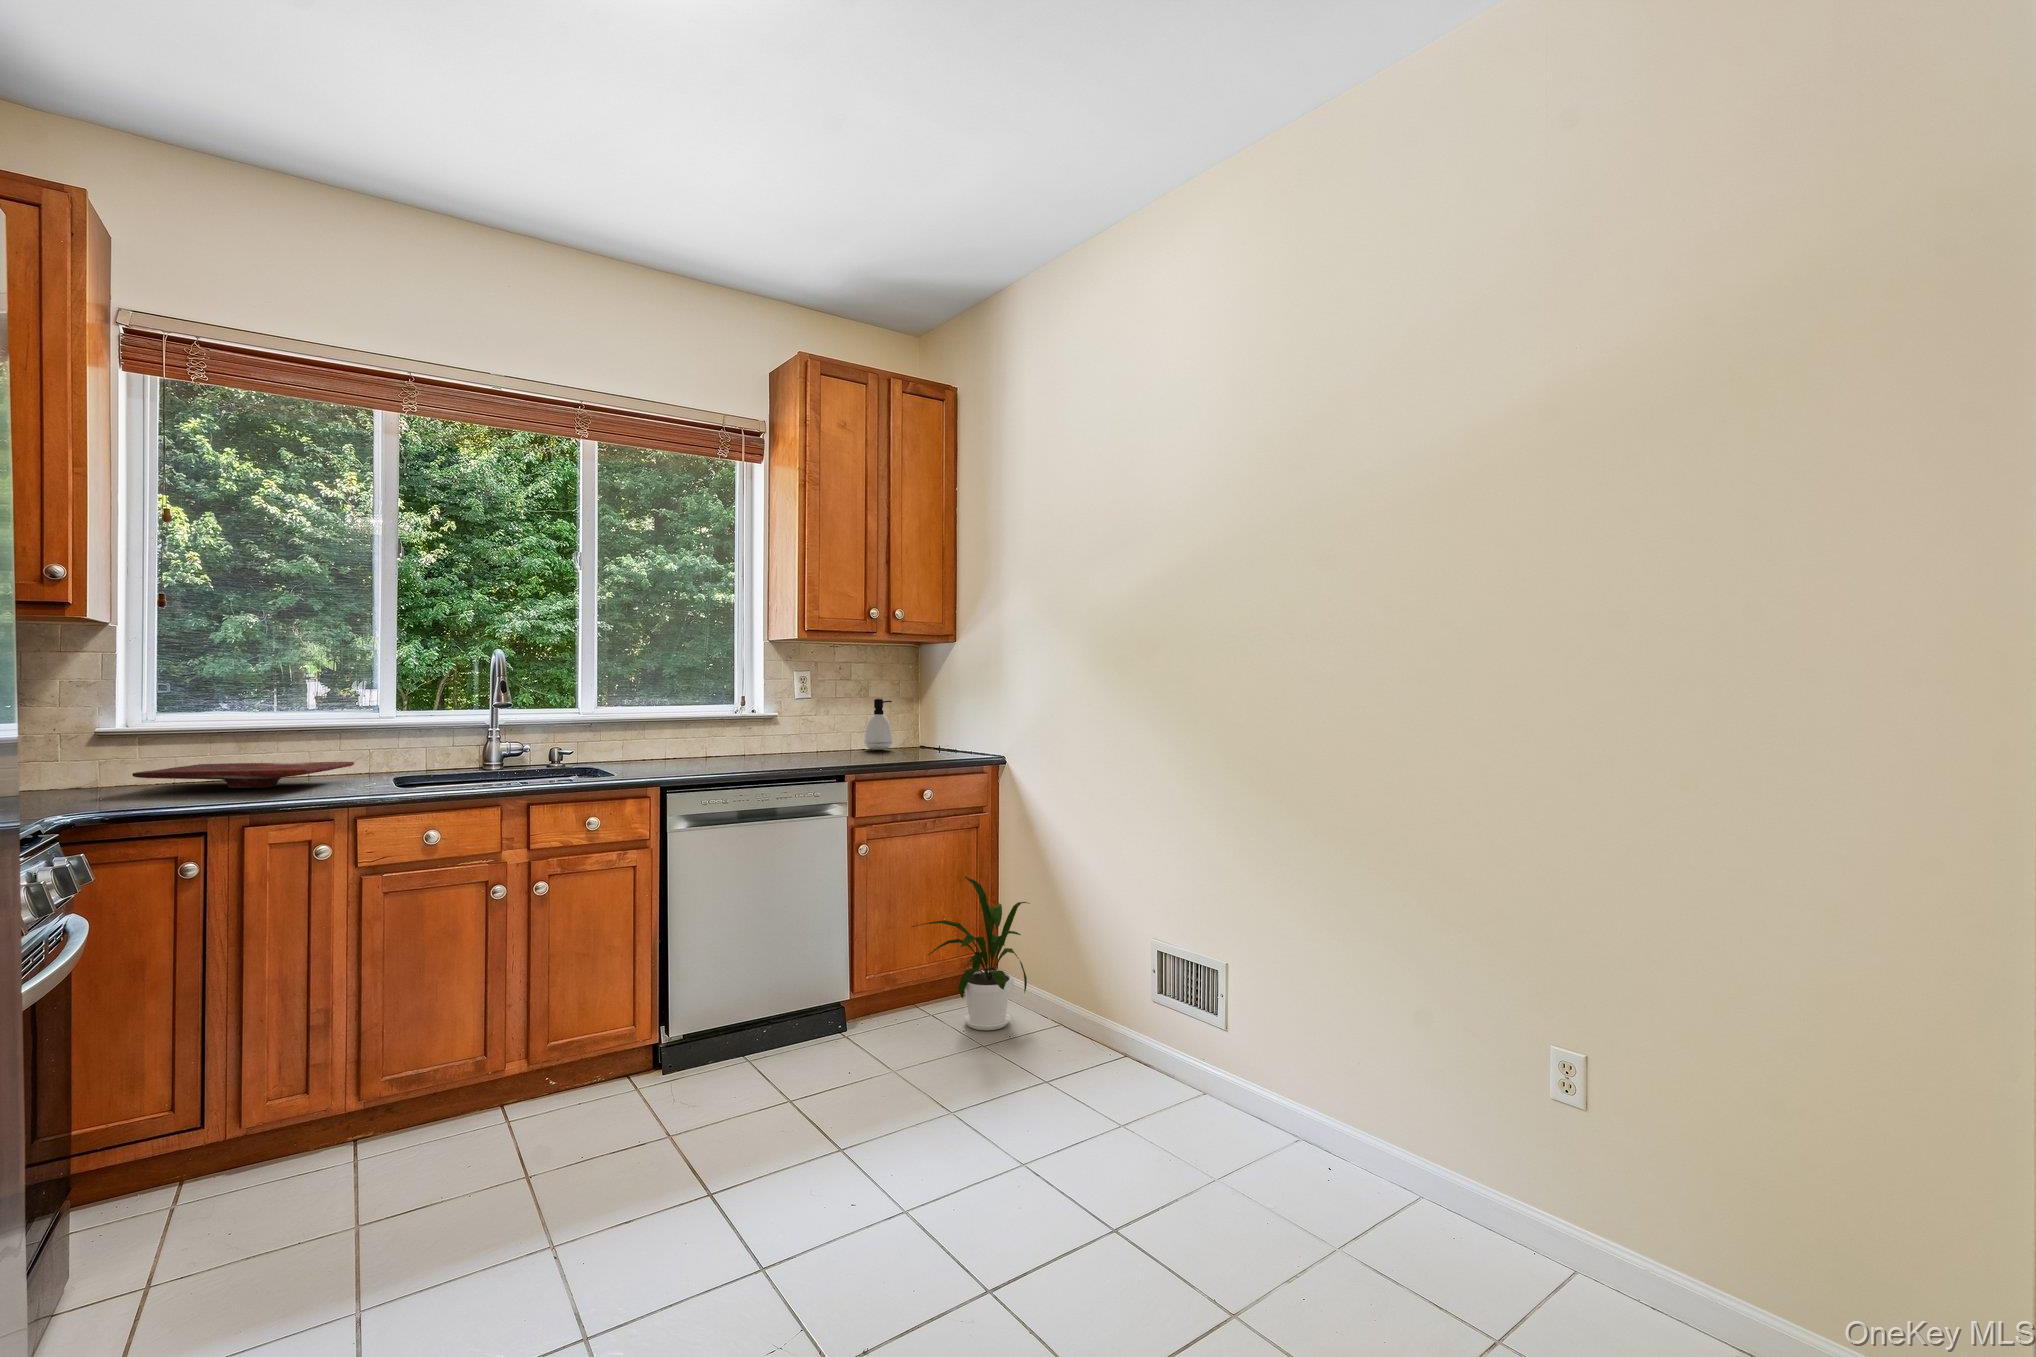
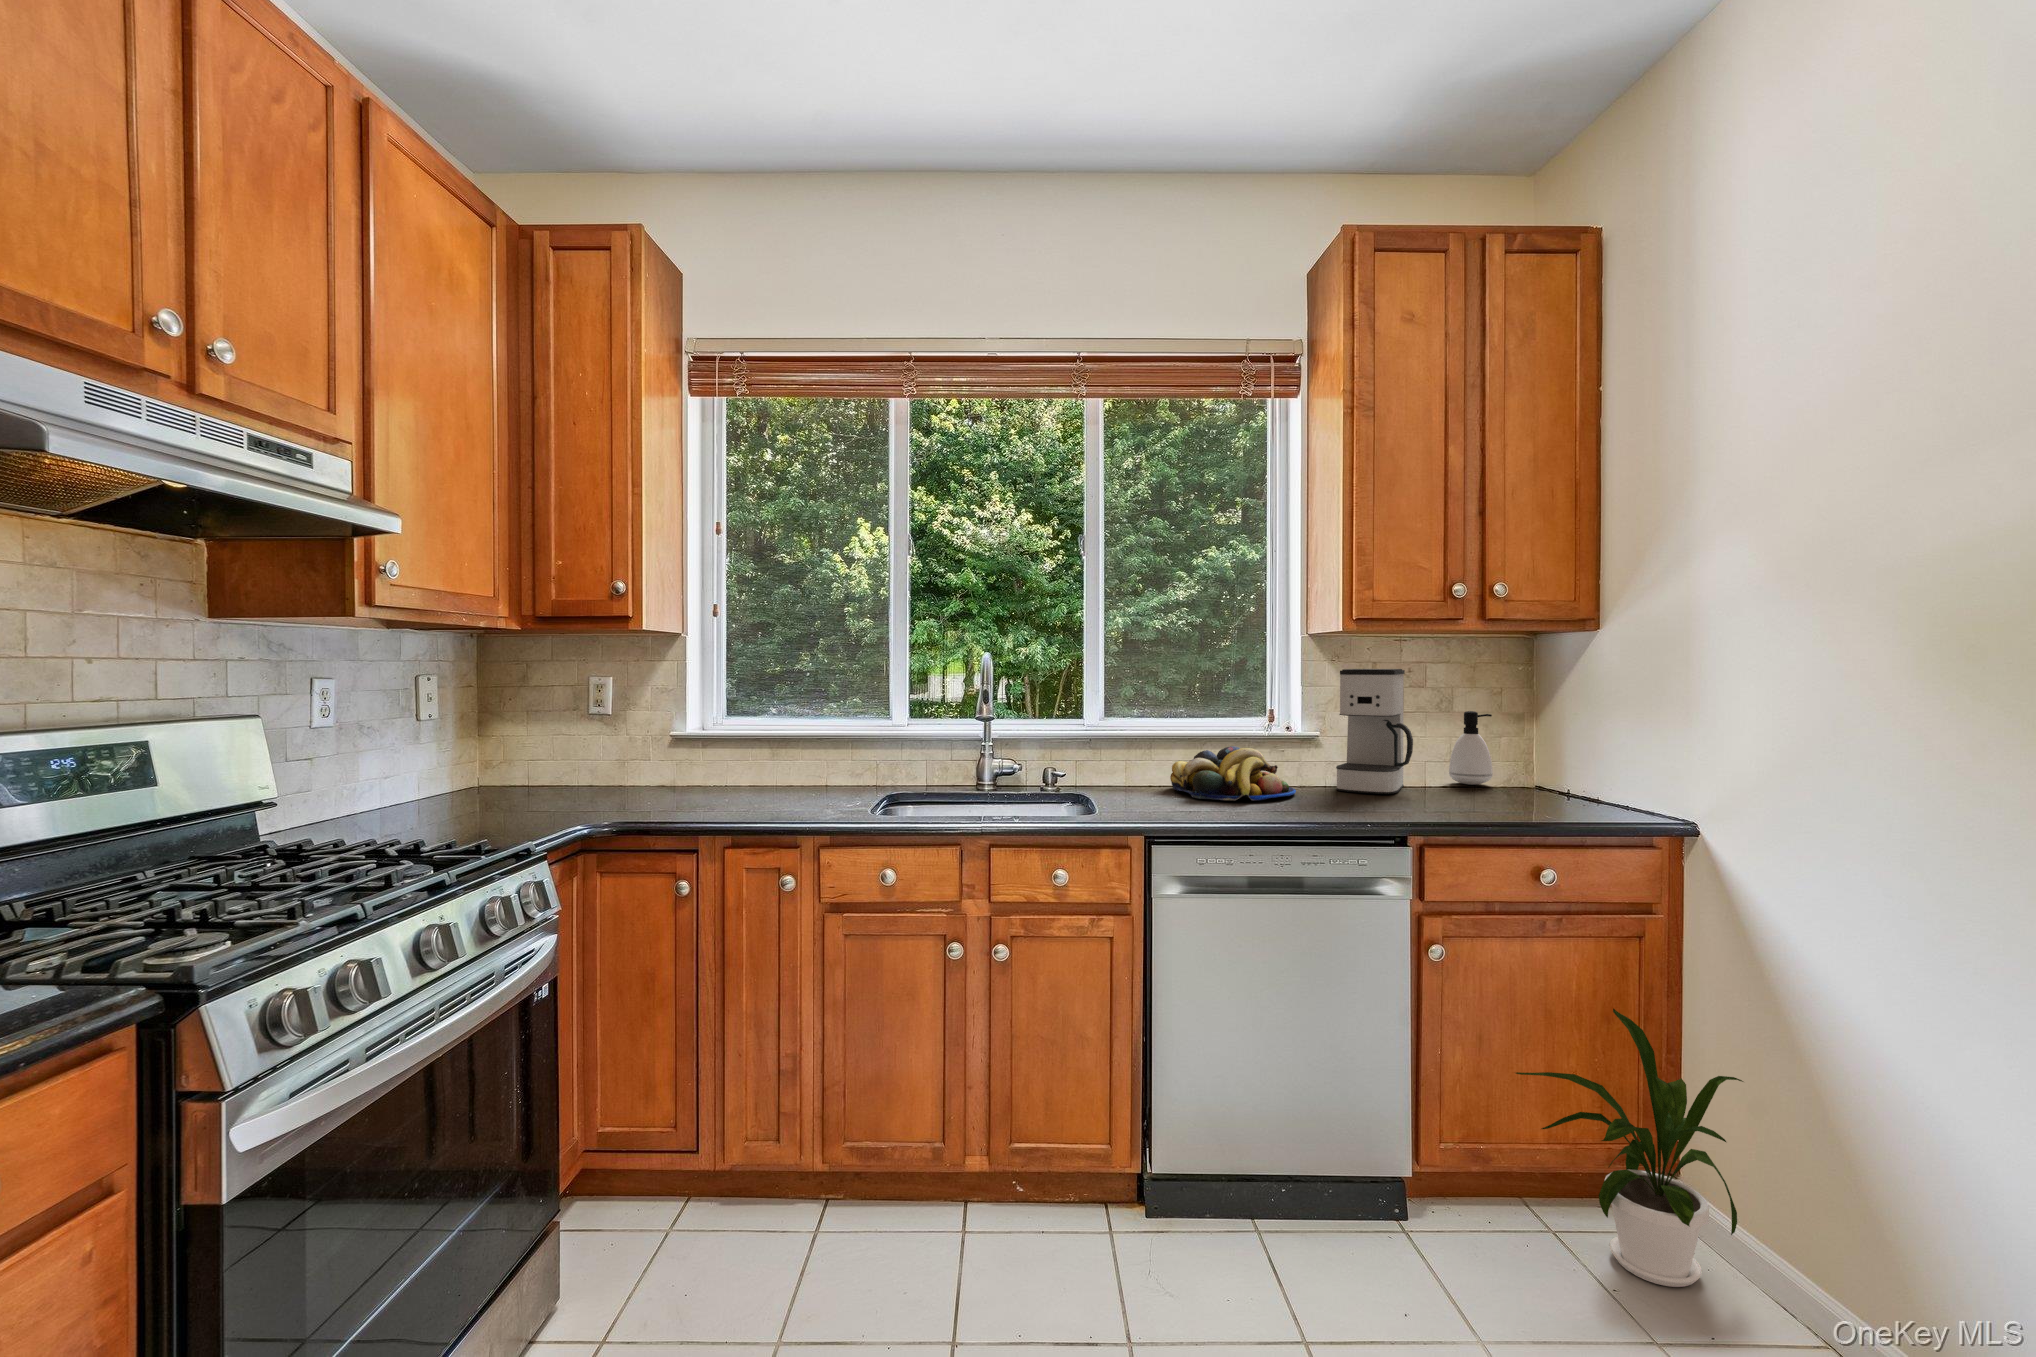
coffee maker: none [790,667,843,757] -> present [1336,669,1413,794]
fruit bowl: none [663,726,763,764] -> present [1170,746,1296,801]
cutting board: present [132,762,354,788] -> none [663,773,846,803]

